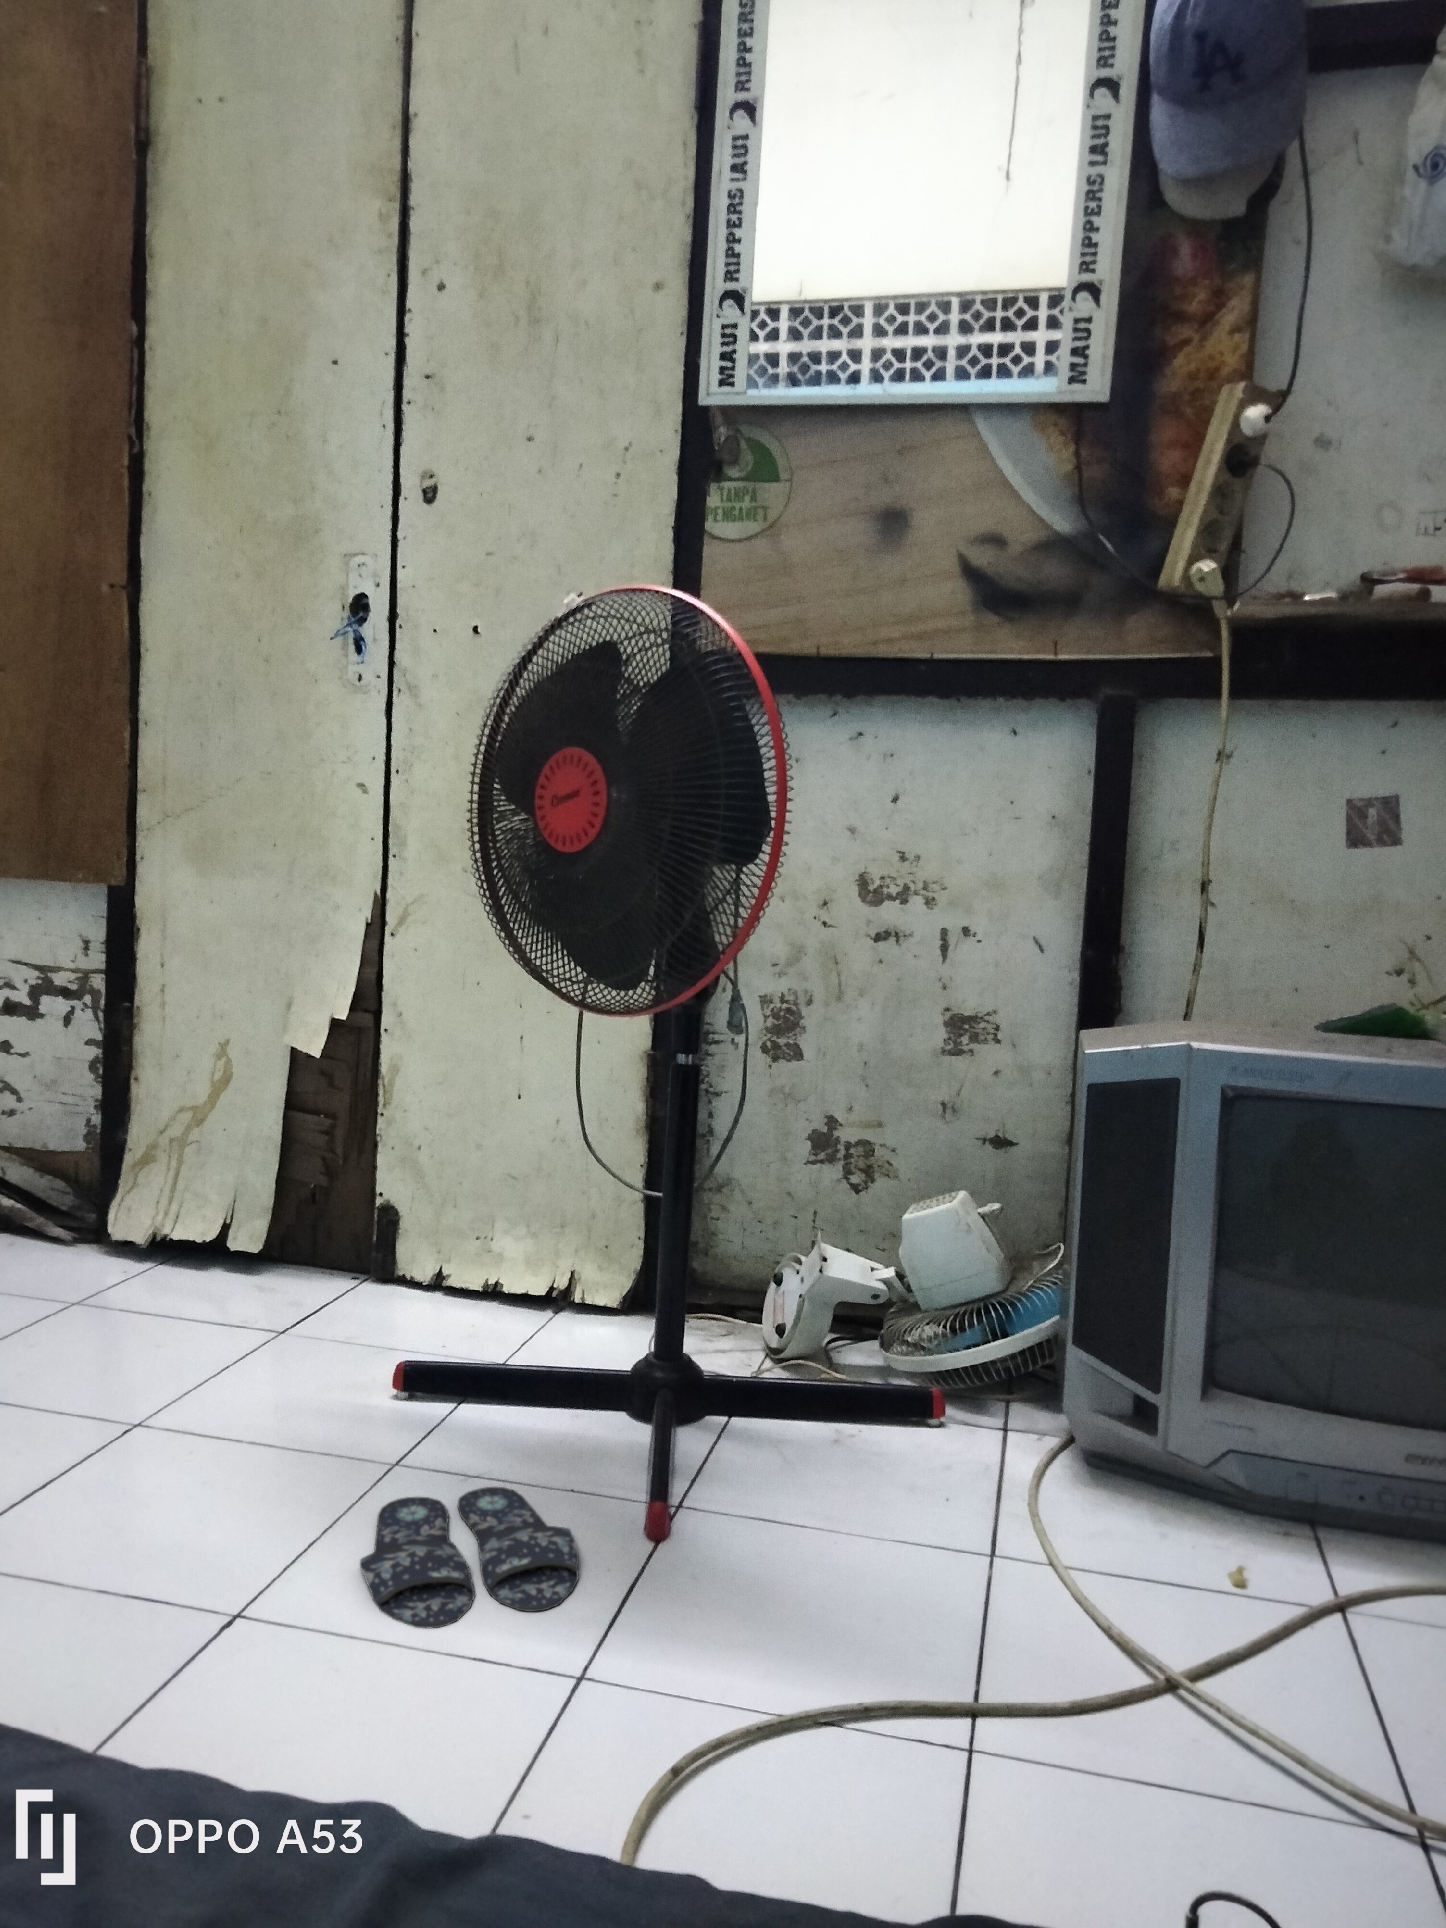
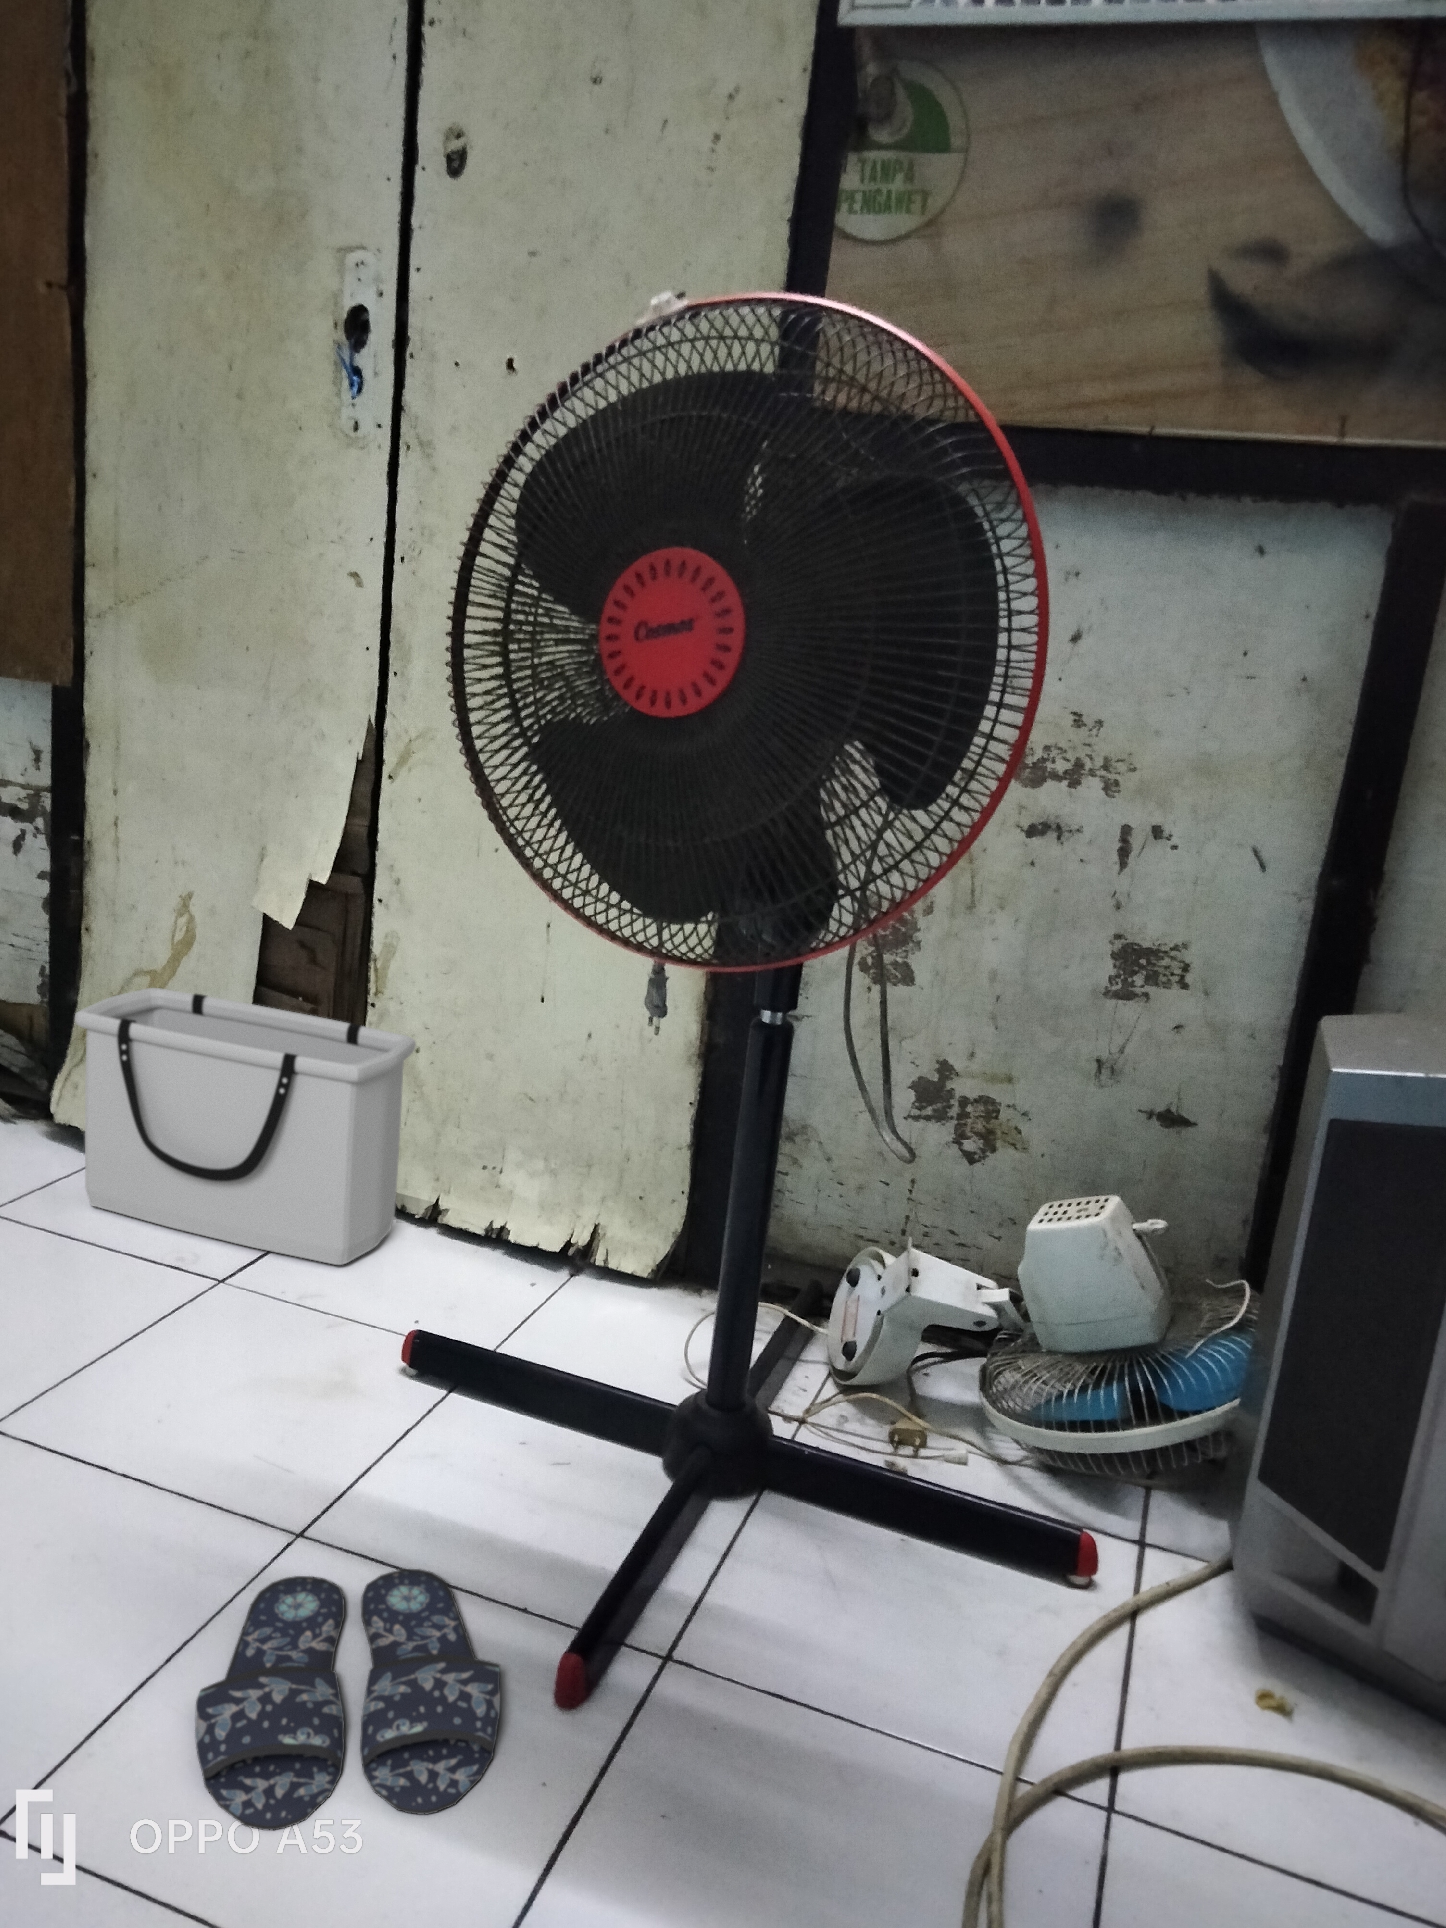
storage bin: none [146,1118,422,1320] -> present [75,988,416,1265]

